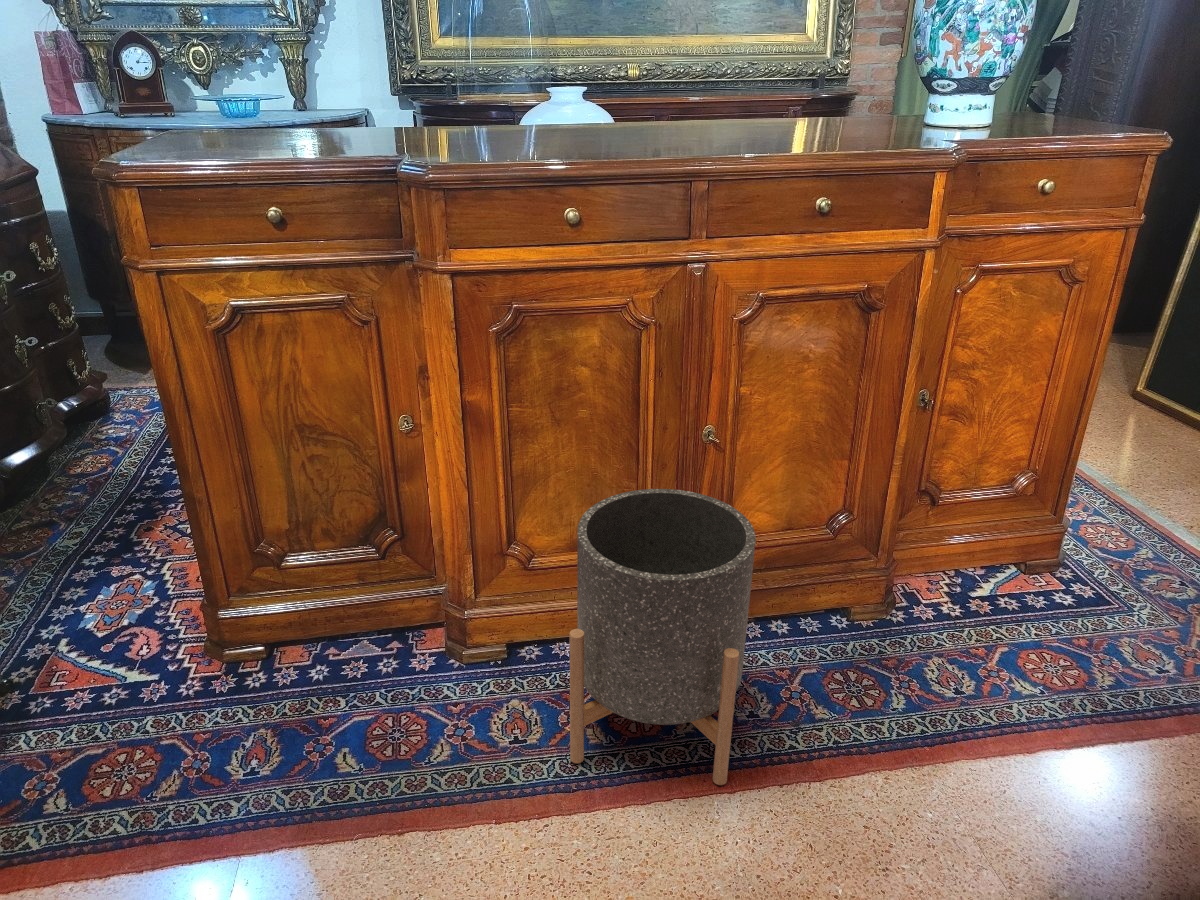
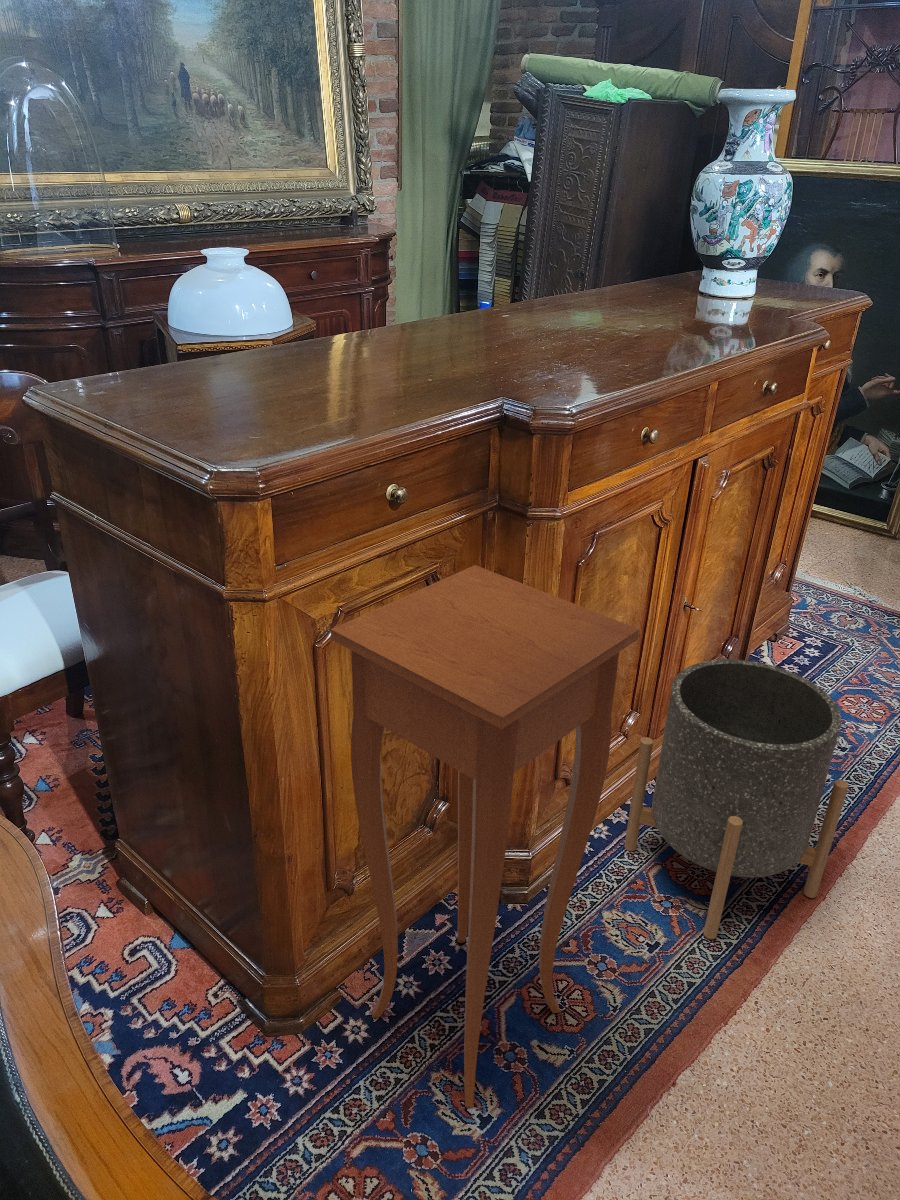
side table: none [148,307,393,761] -> present [331,565,639,1107]

